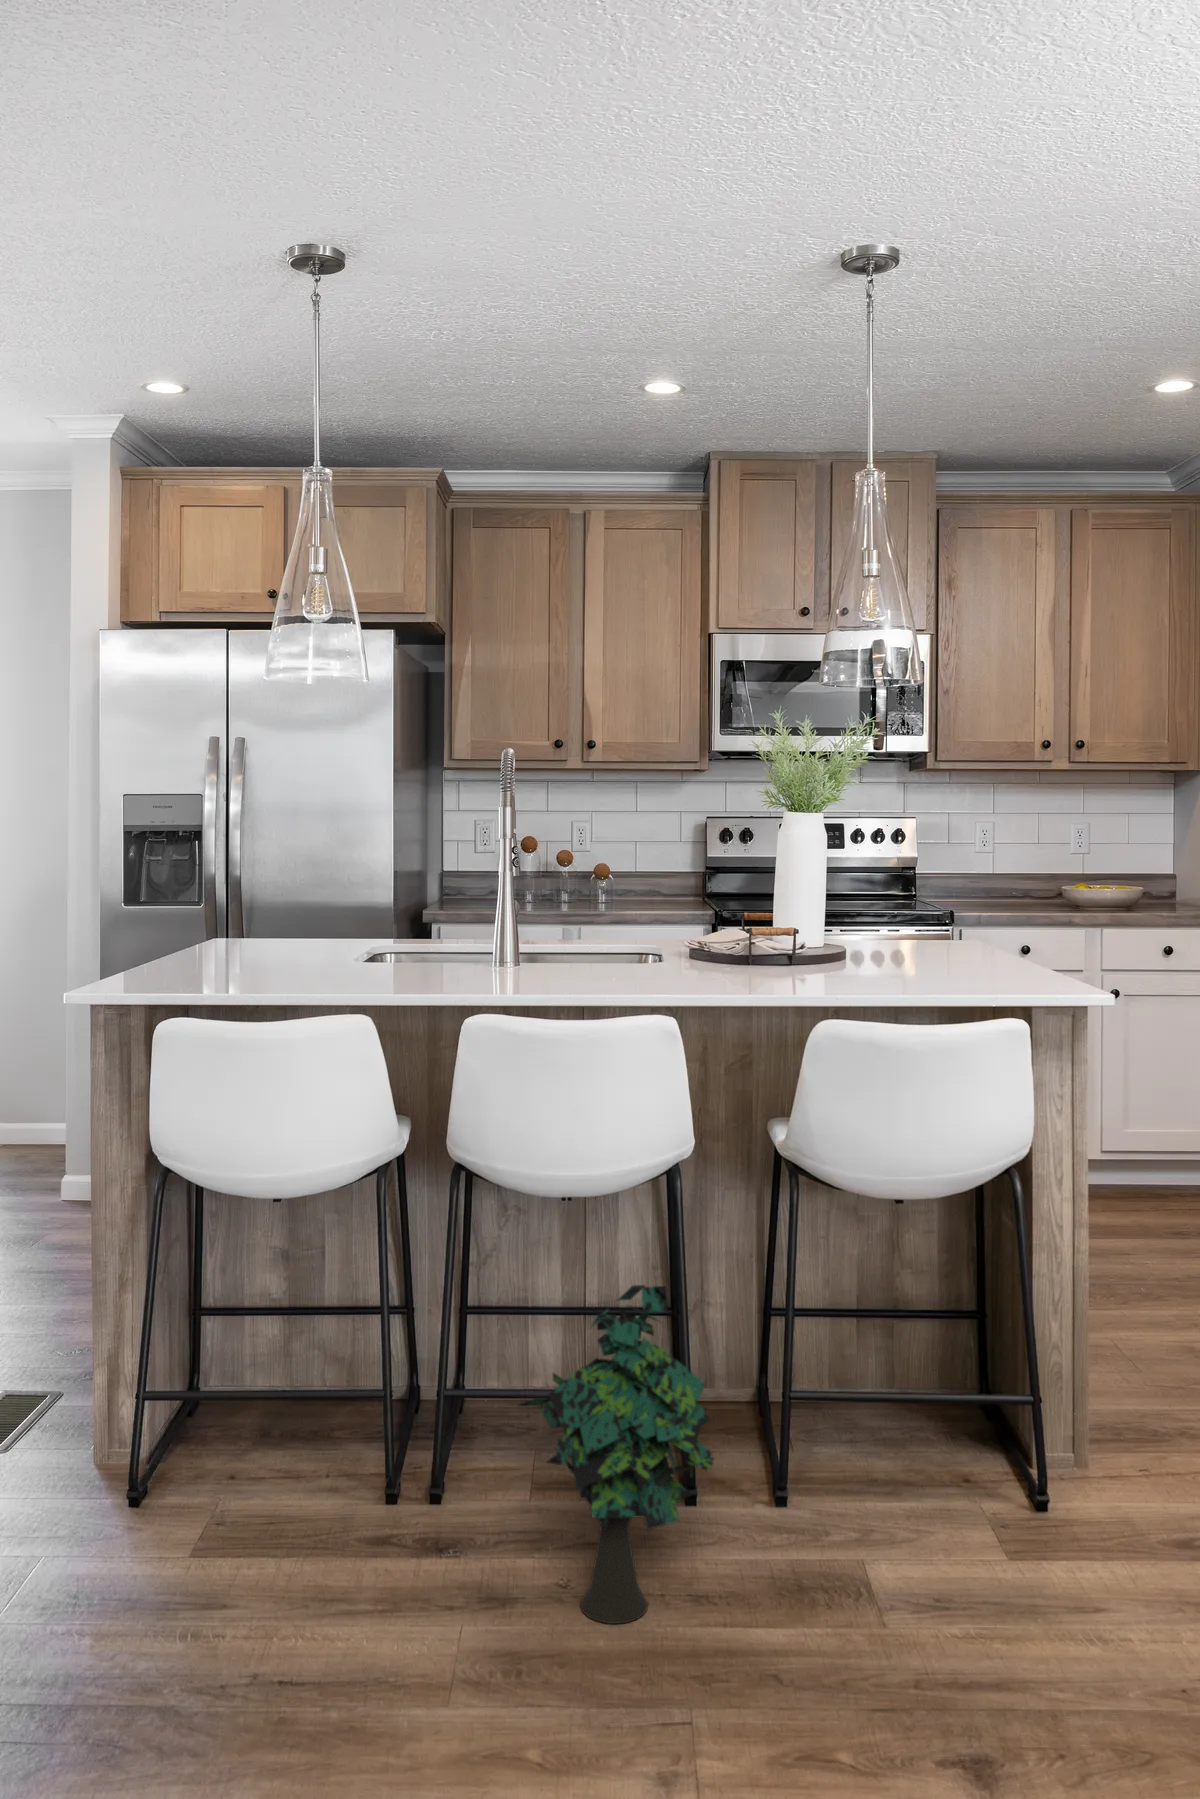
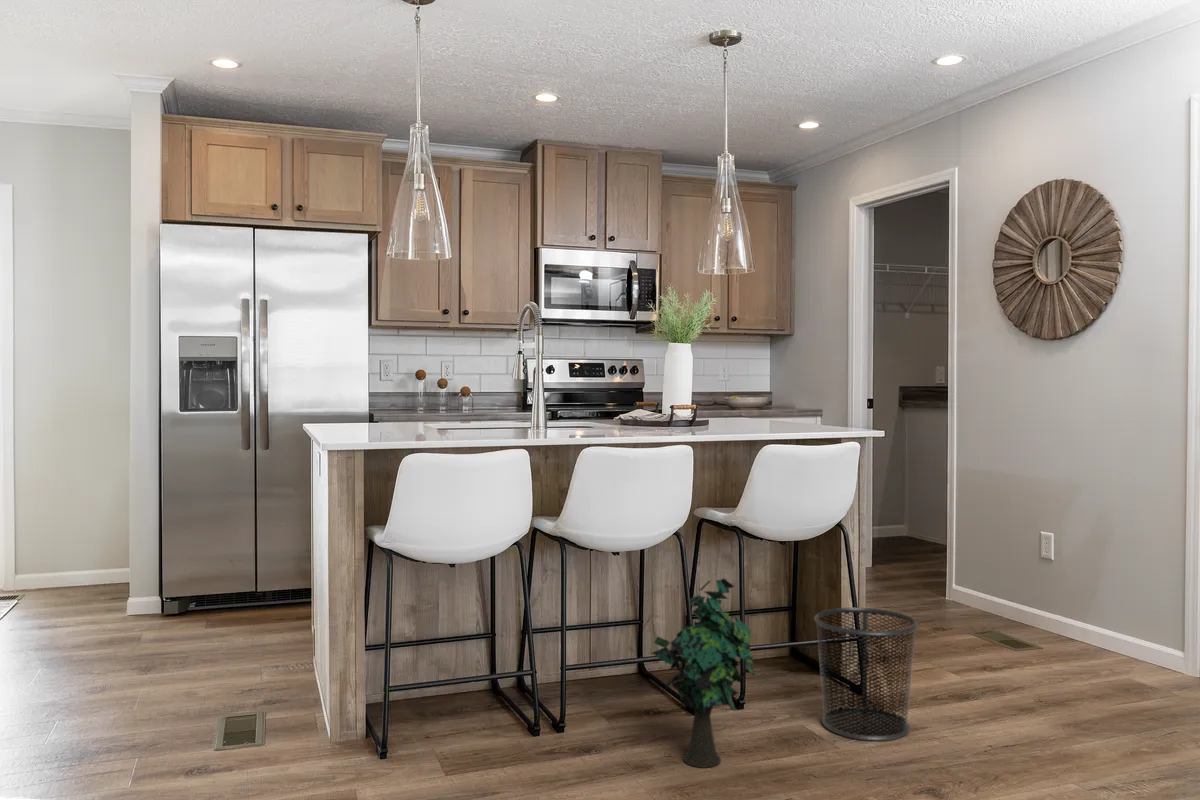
waste bin: none [889,1347,1091,1628] -> present [814,608,918,741]

